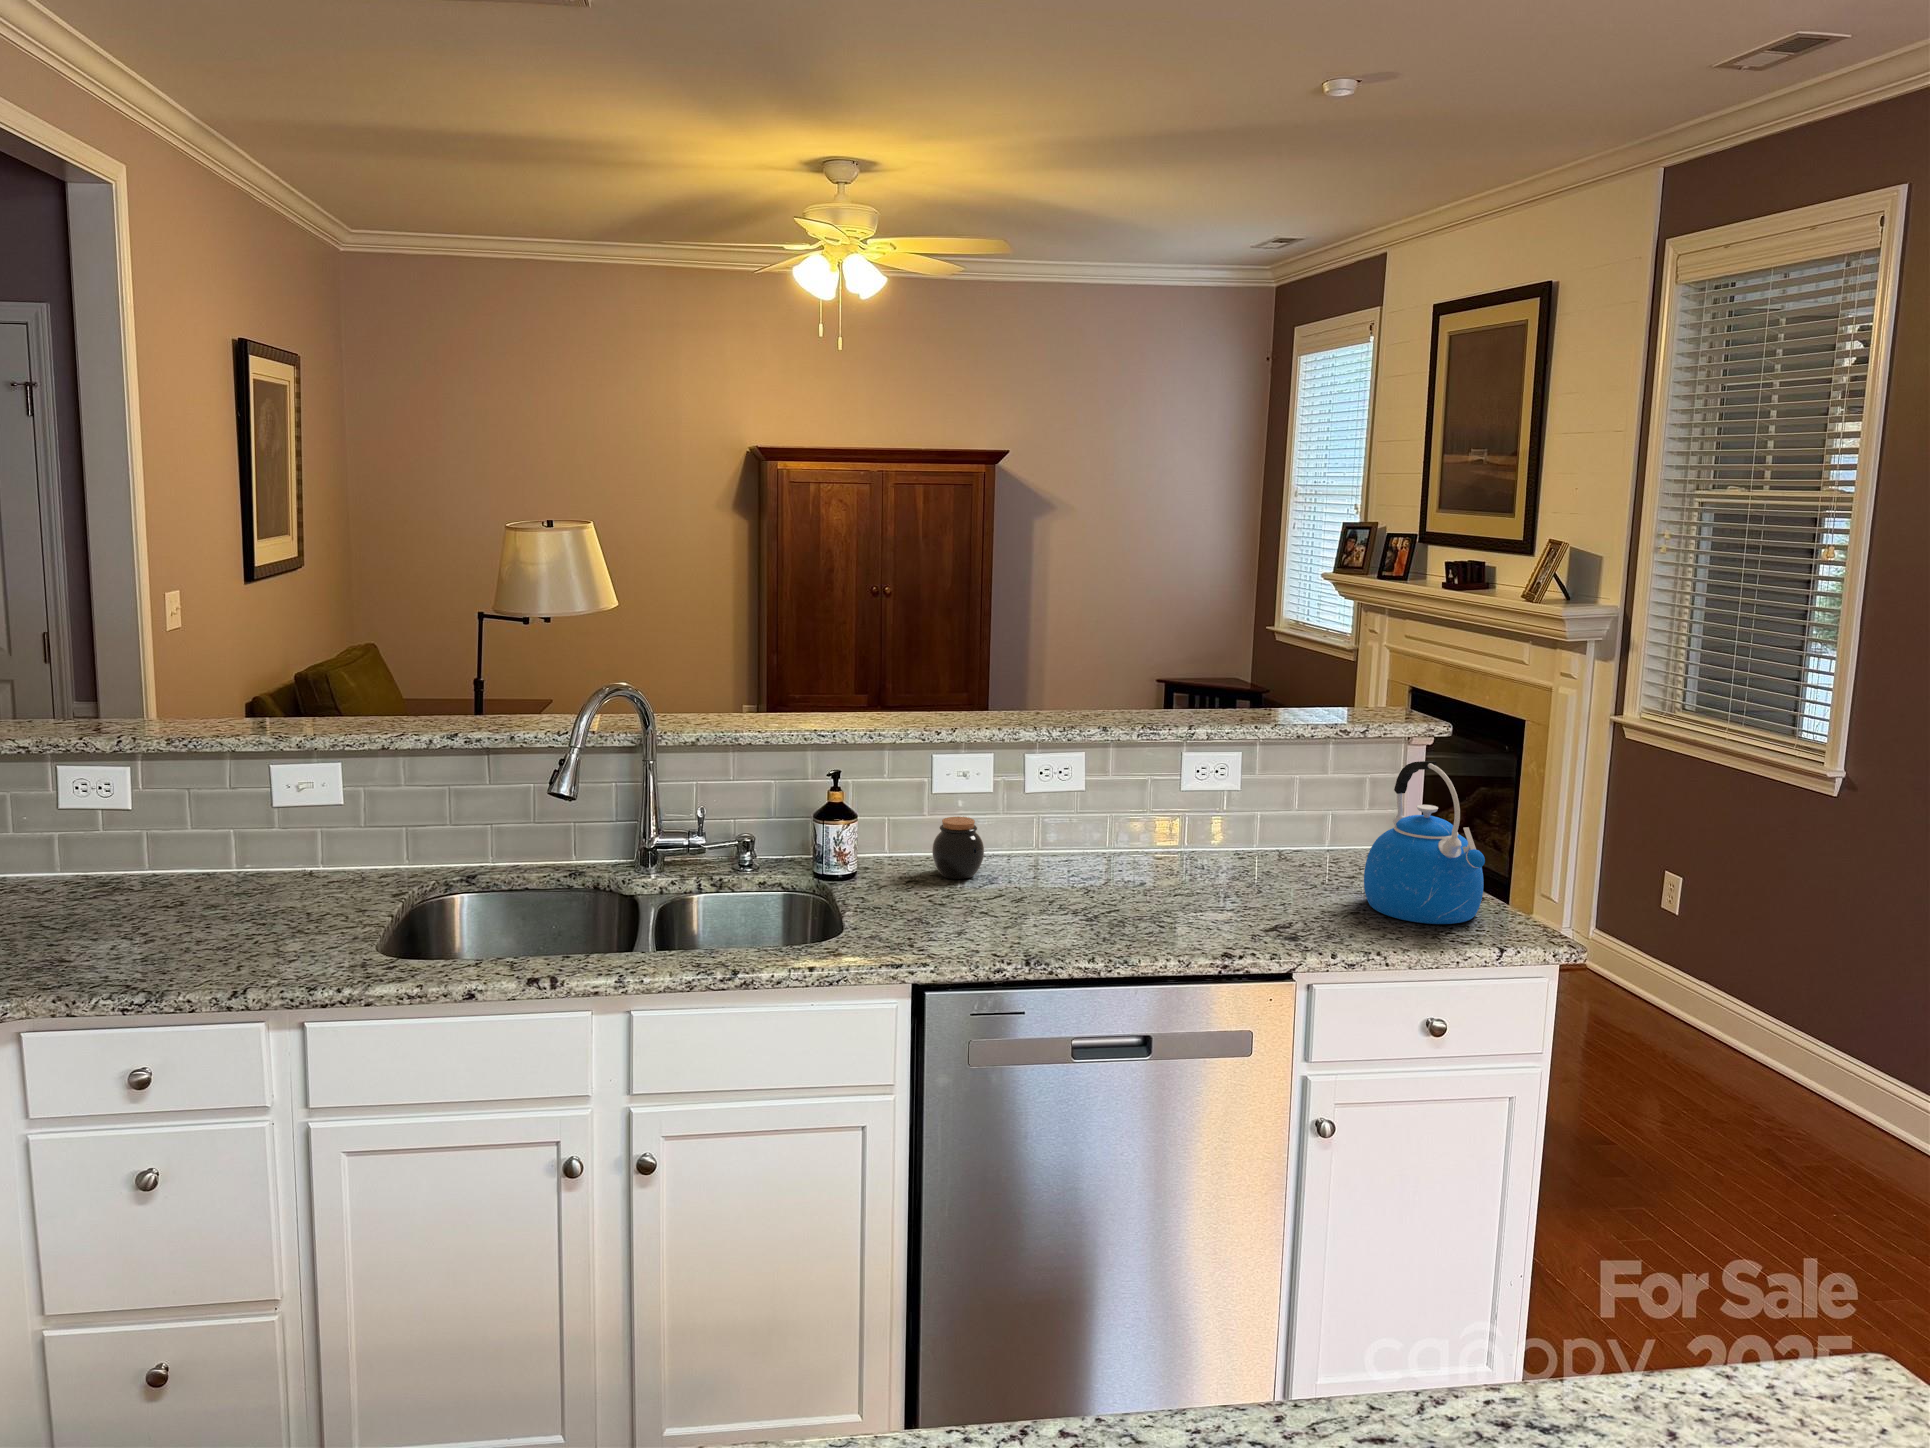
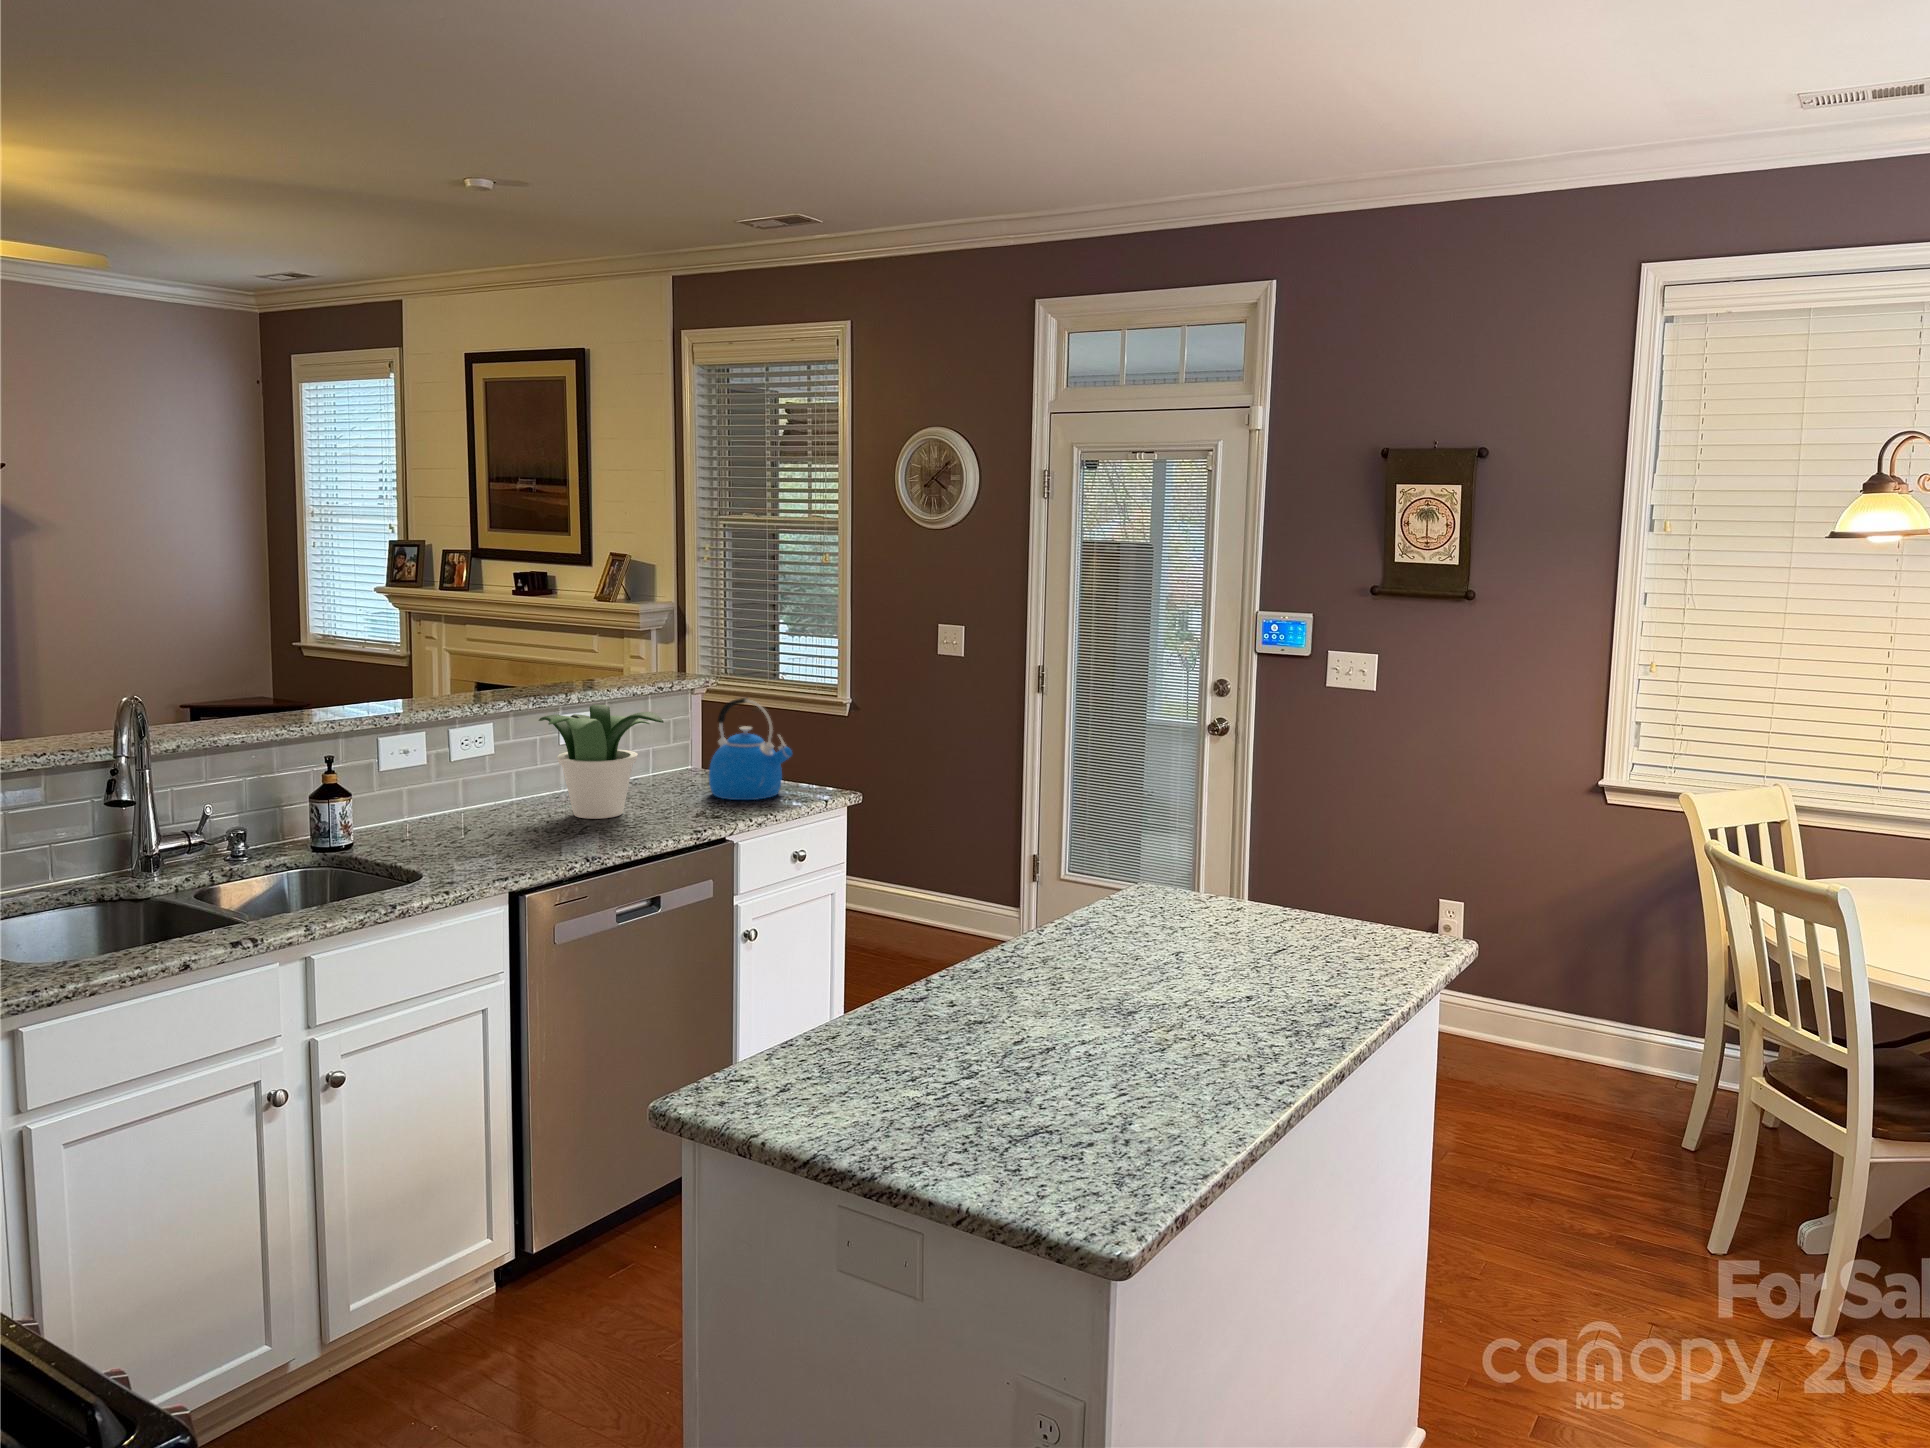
potted plant: none [1099,744,1255,905] -> present [539,705,664,819]
jar: present [932,817,984,879] -> none [402,785,447,835]

